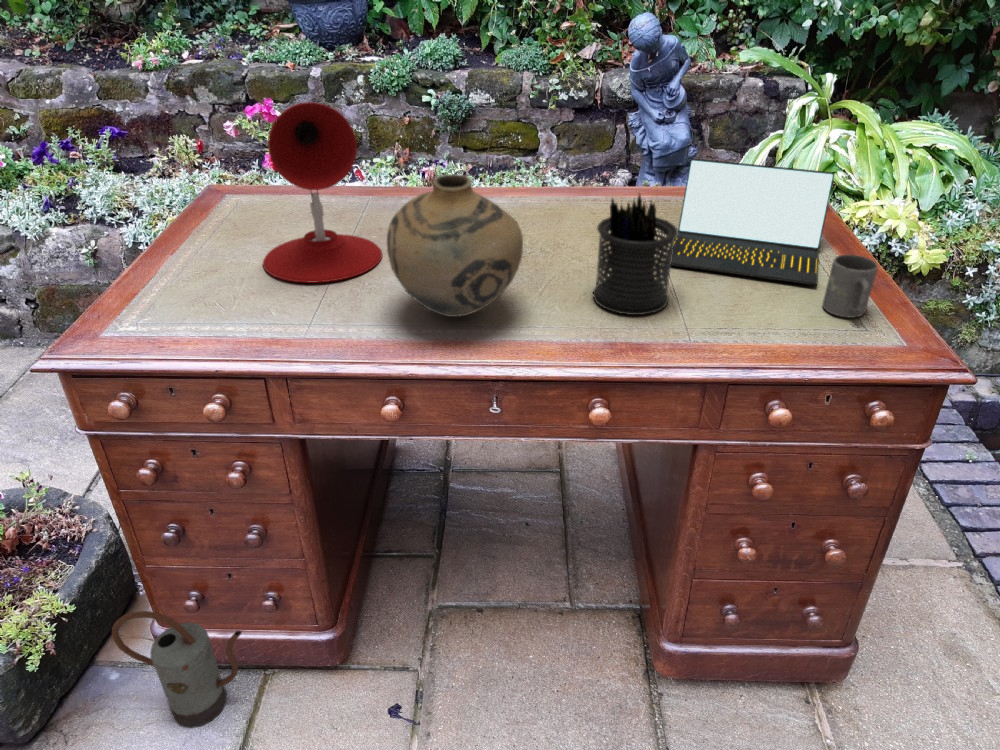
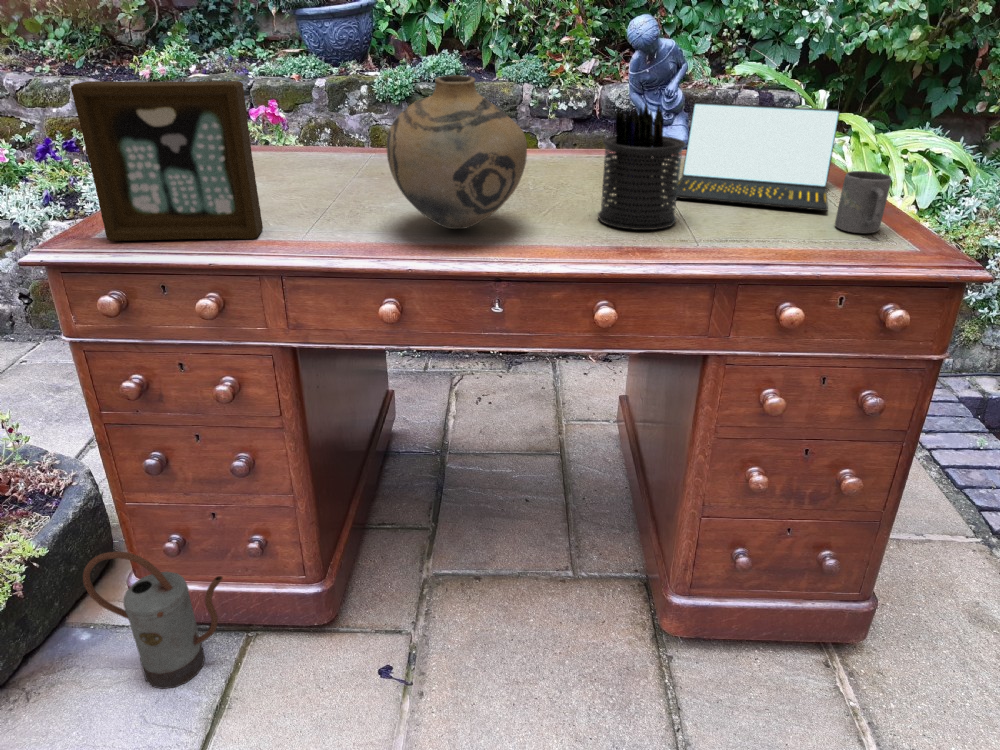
desk lamp: present [263,102,382,282] -> none [259,11,382,207]
picture frame: none [81,185,269,335] -> present [71,81,263,241]

